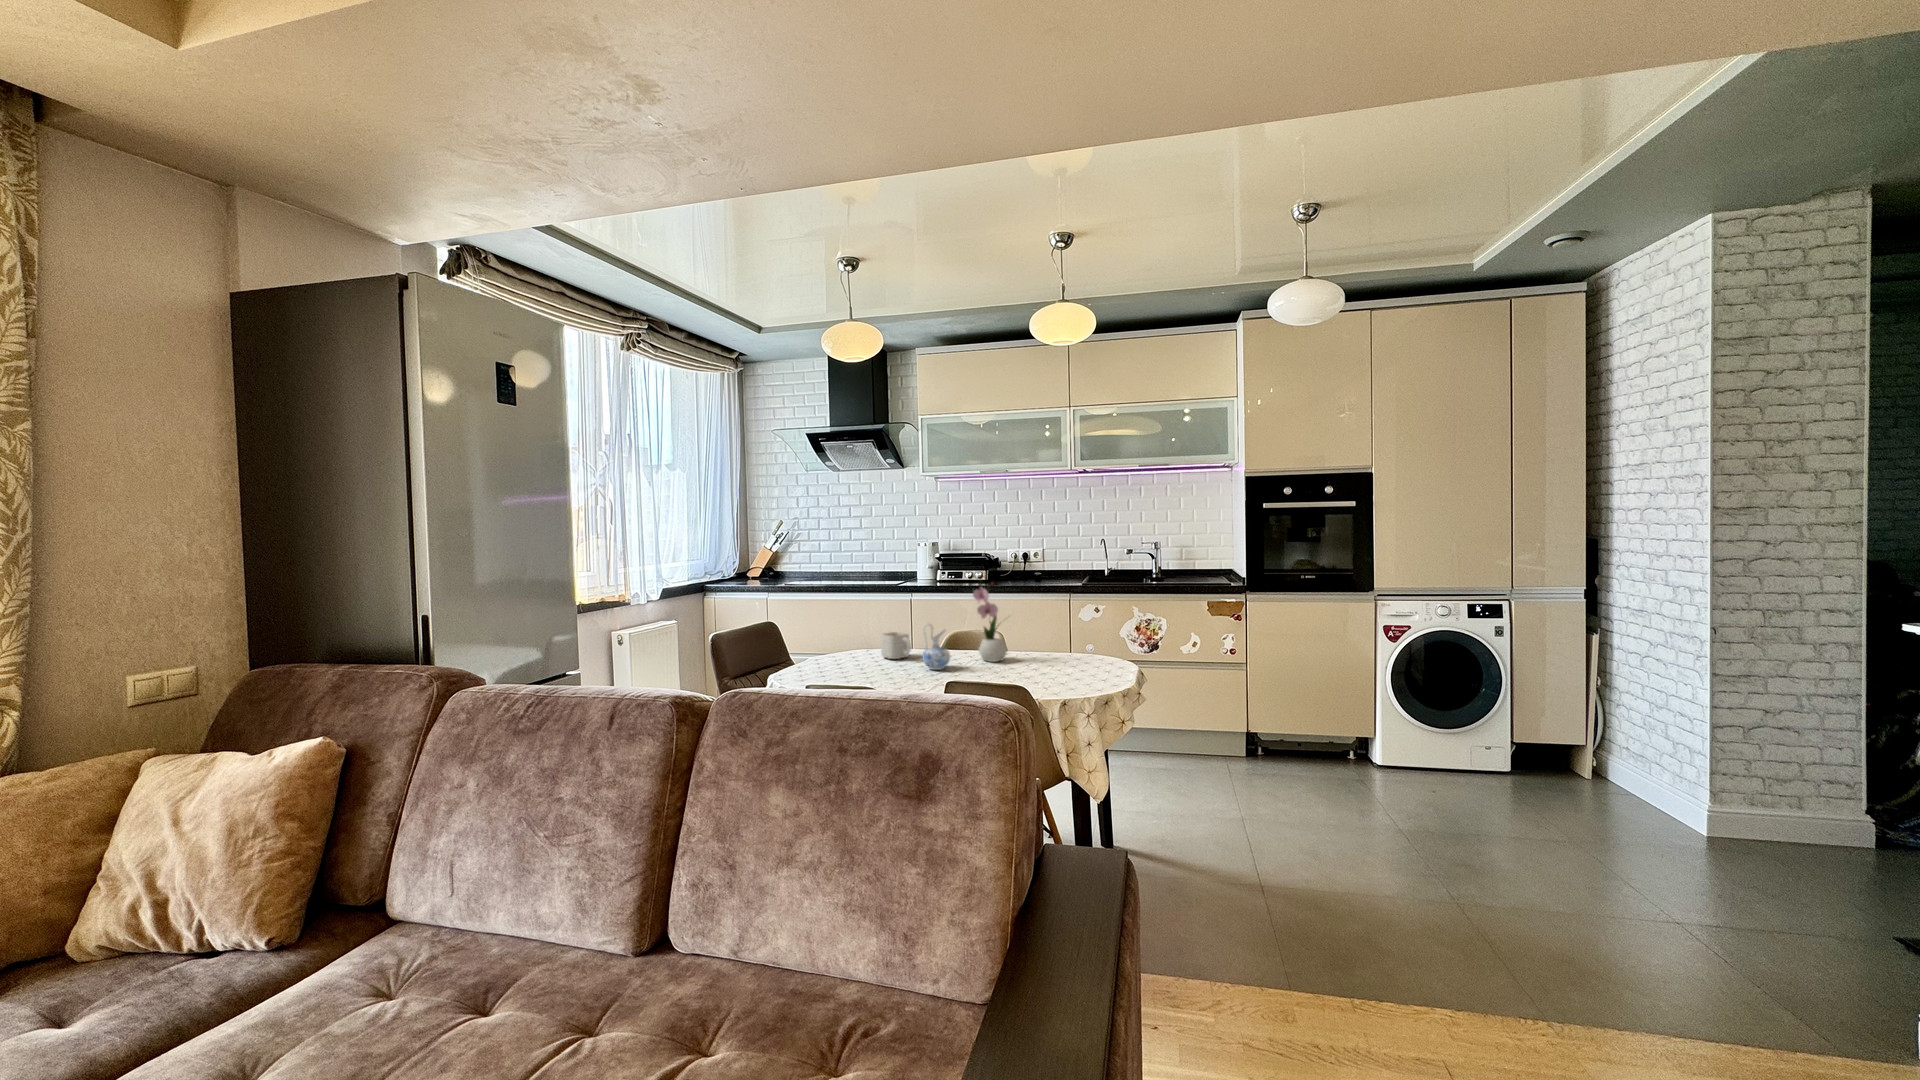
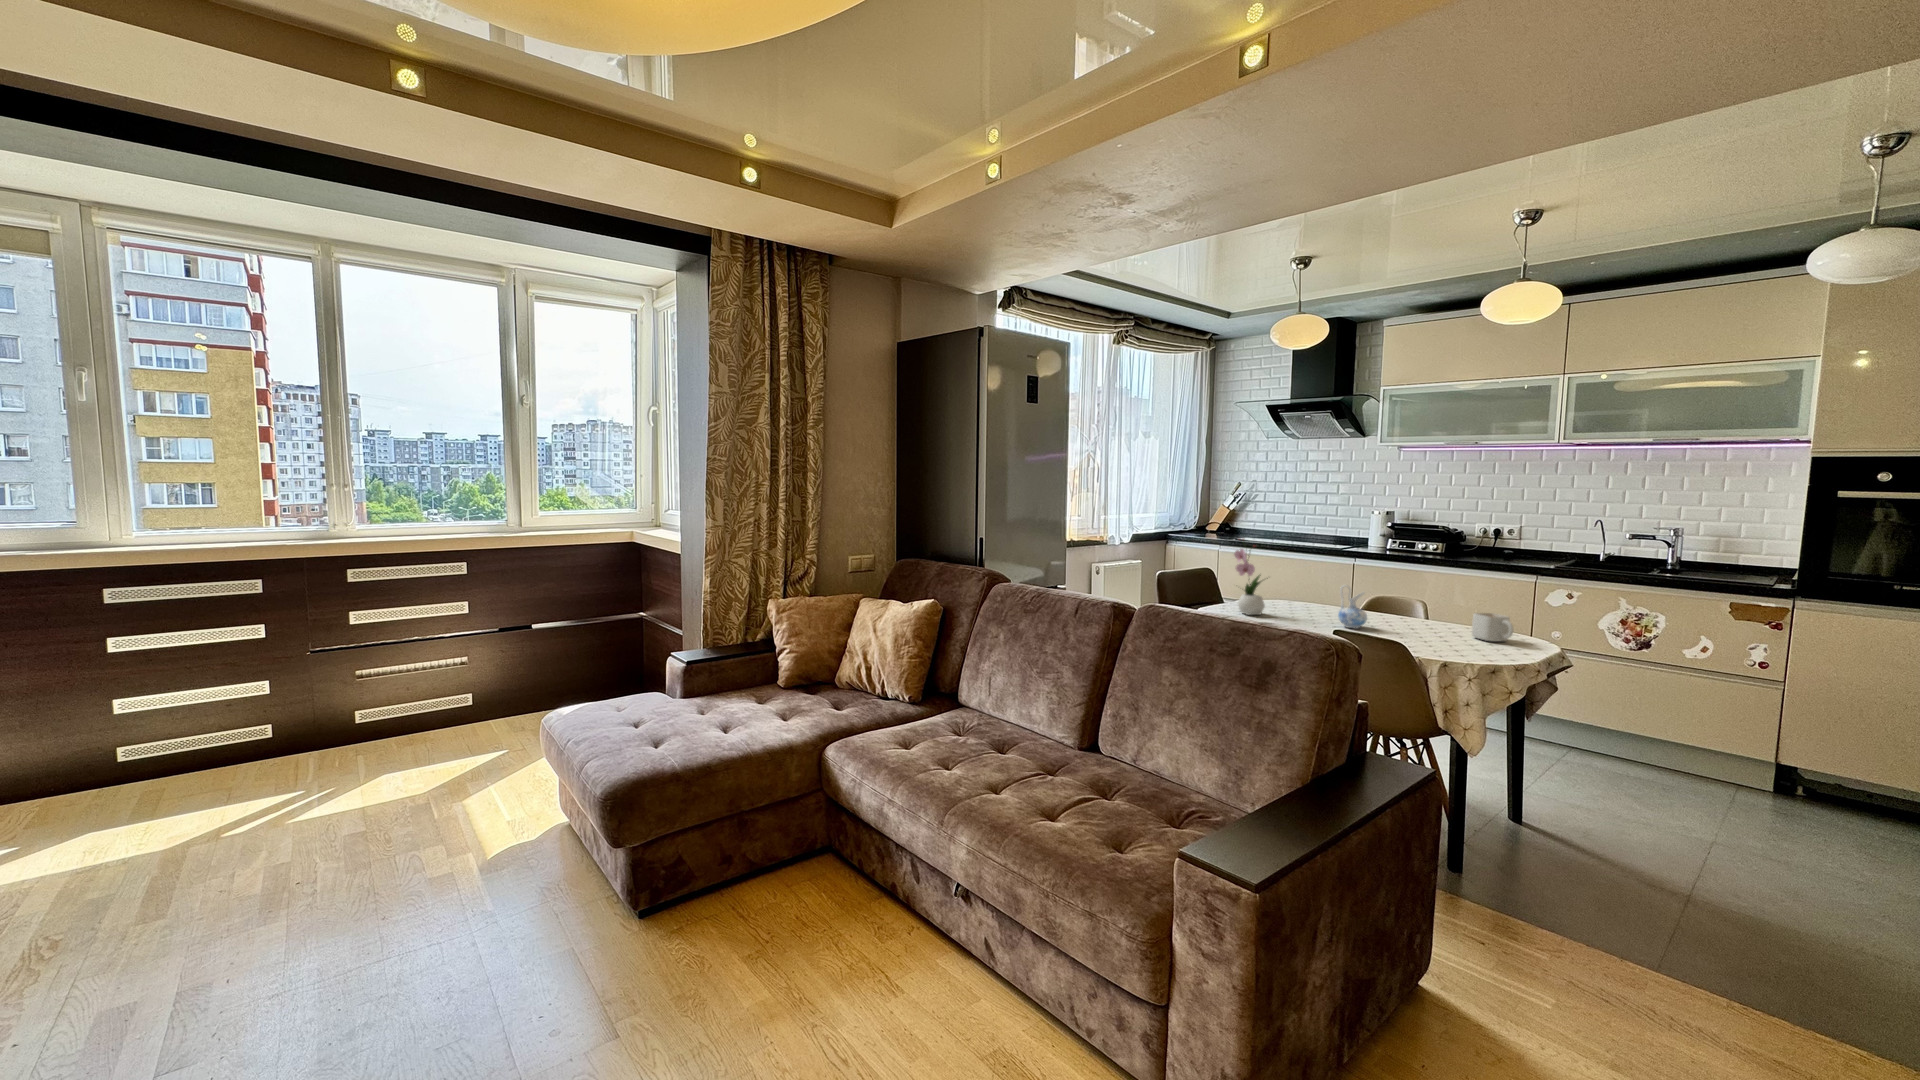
flower arrangement: present [973,583,1008,662] -> present [1234,539,1268,615]
mug: present [881,632,911,659] -> present [1472,613,1513,641]

